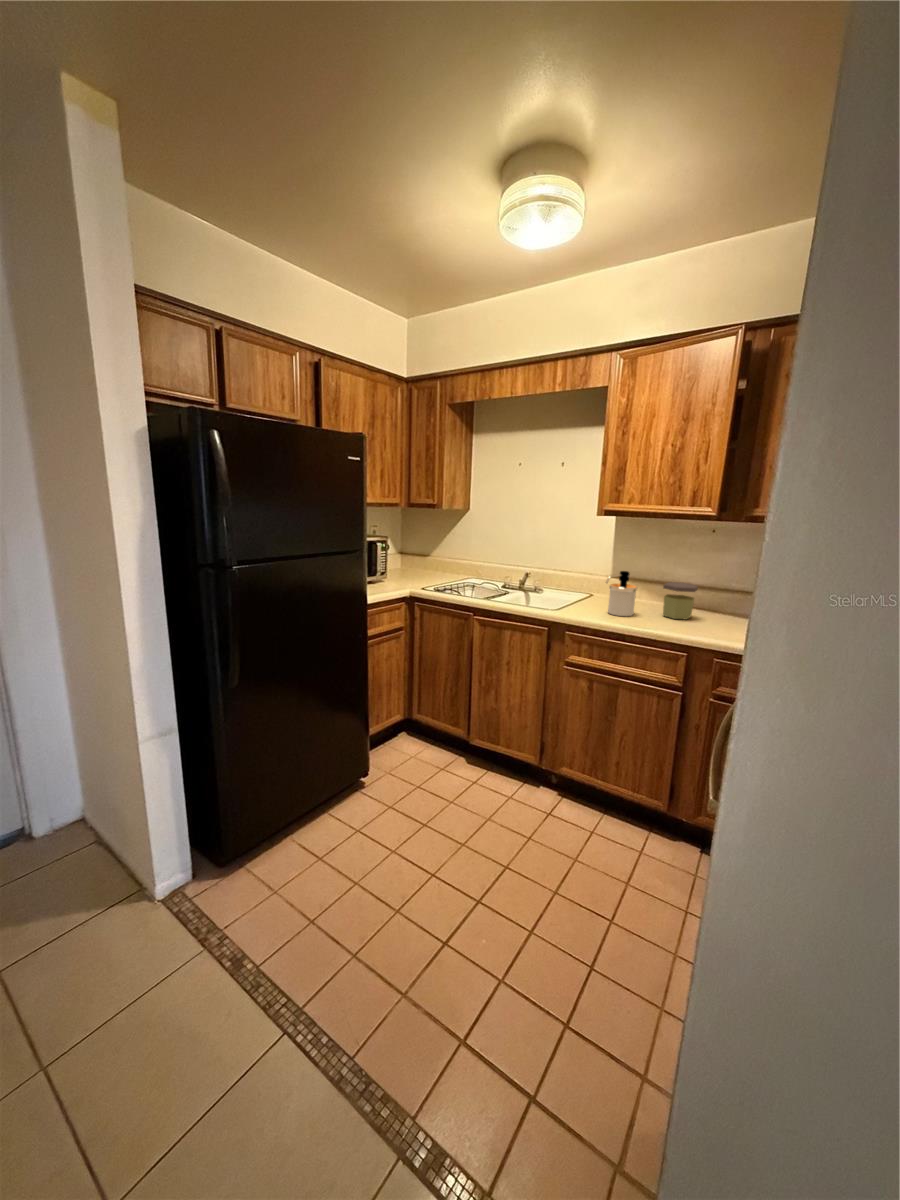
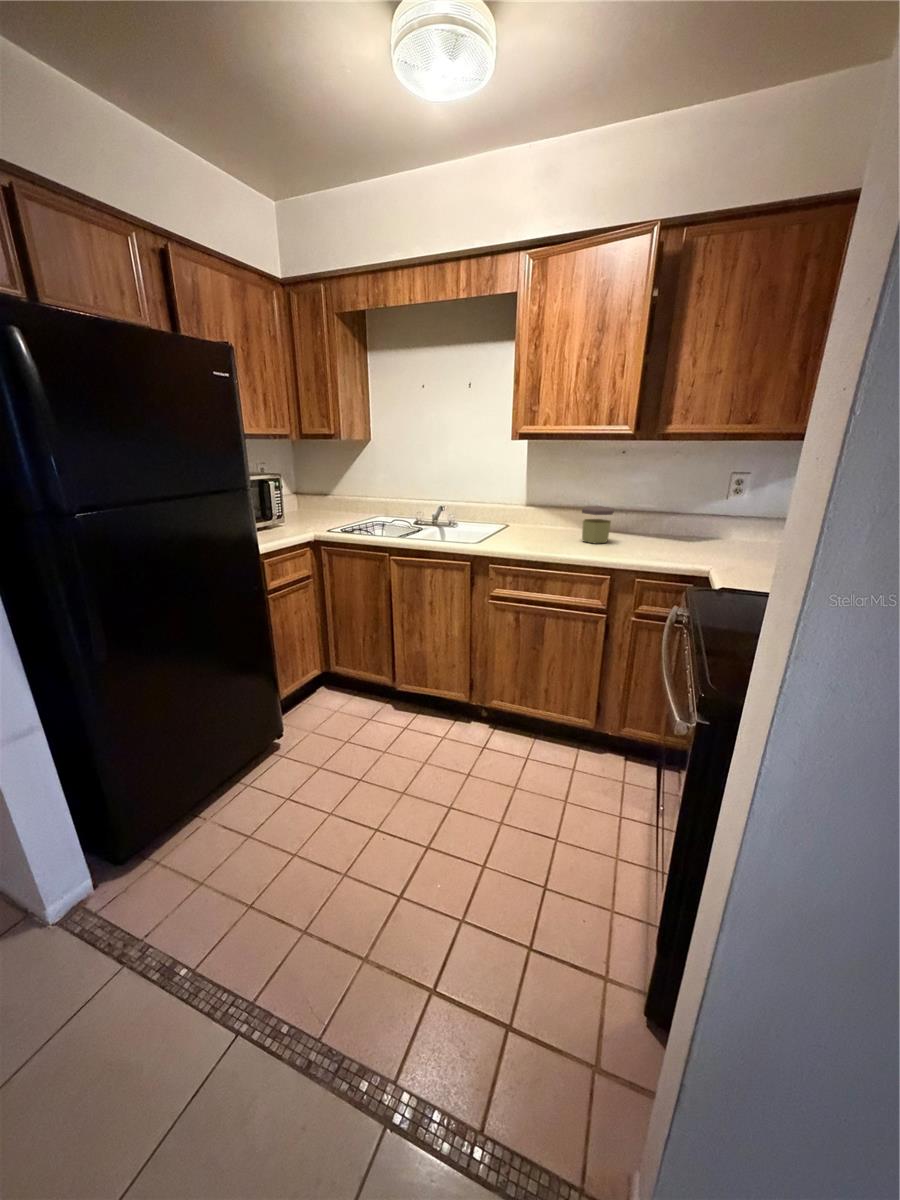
soap dispenser: present [606,571,637,616] -> none [527,497,557,545]

